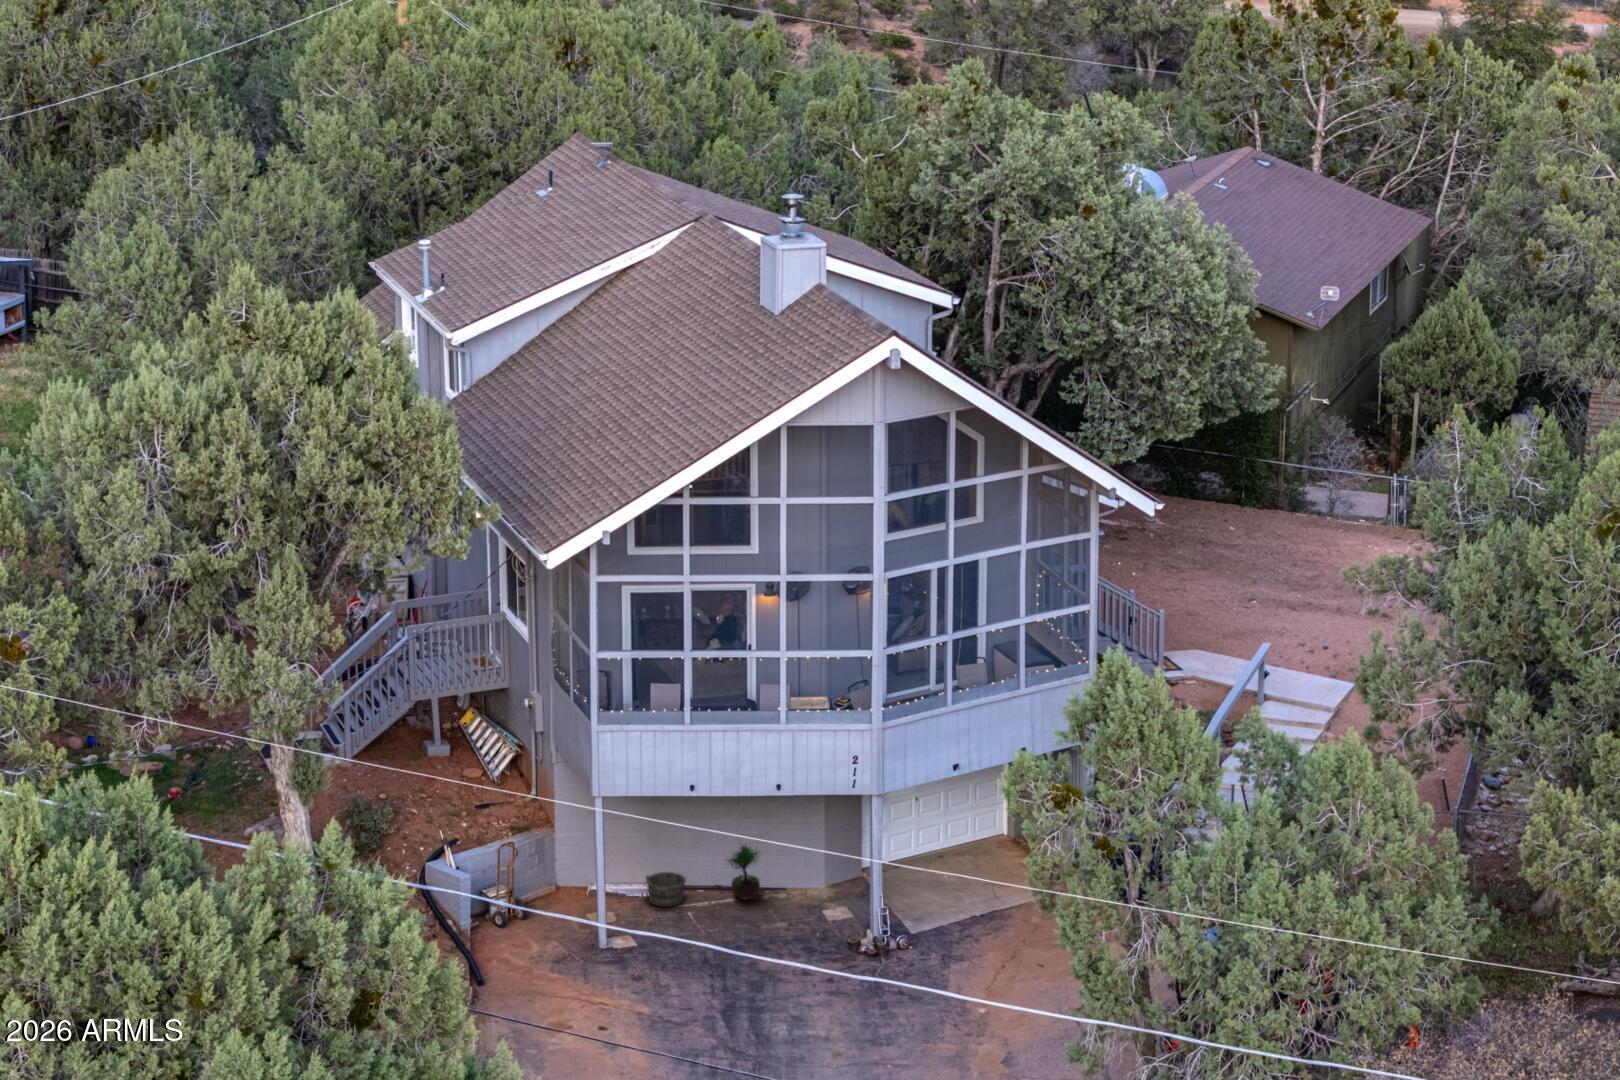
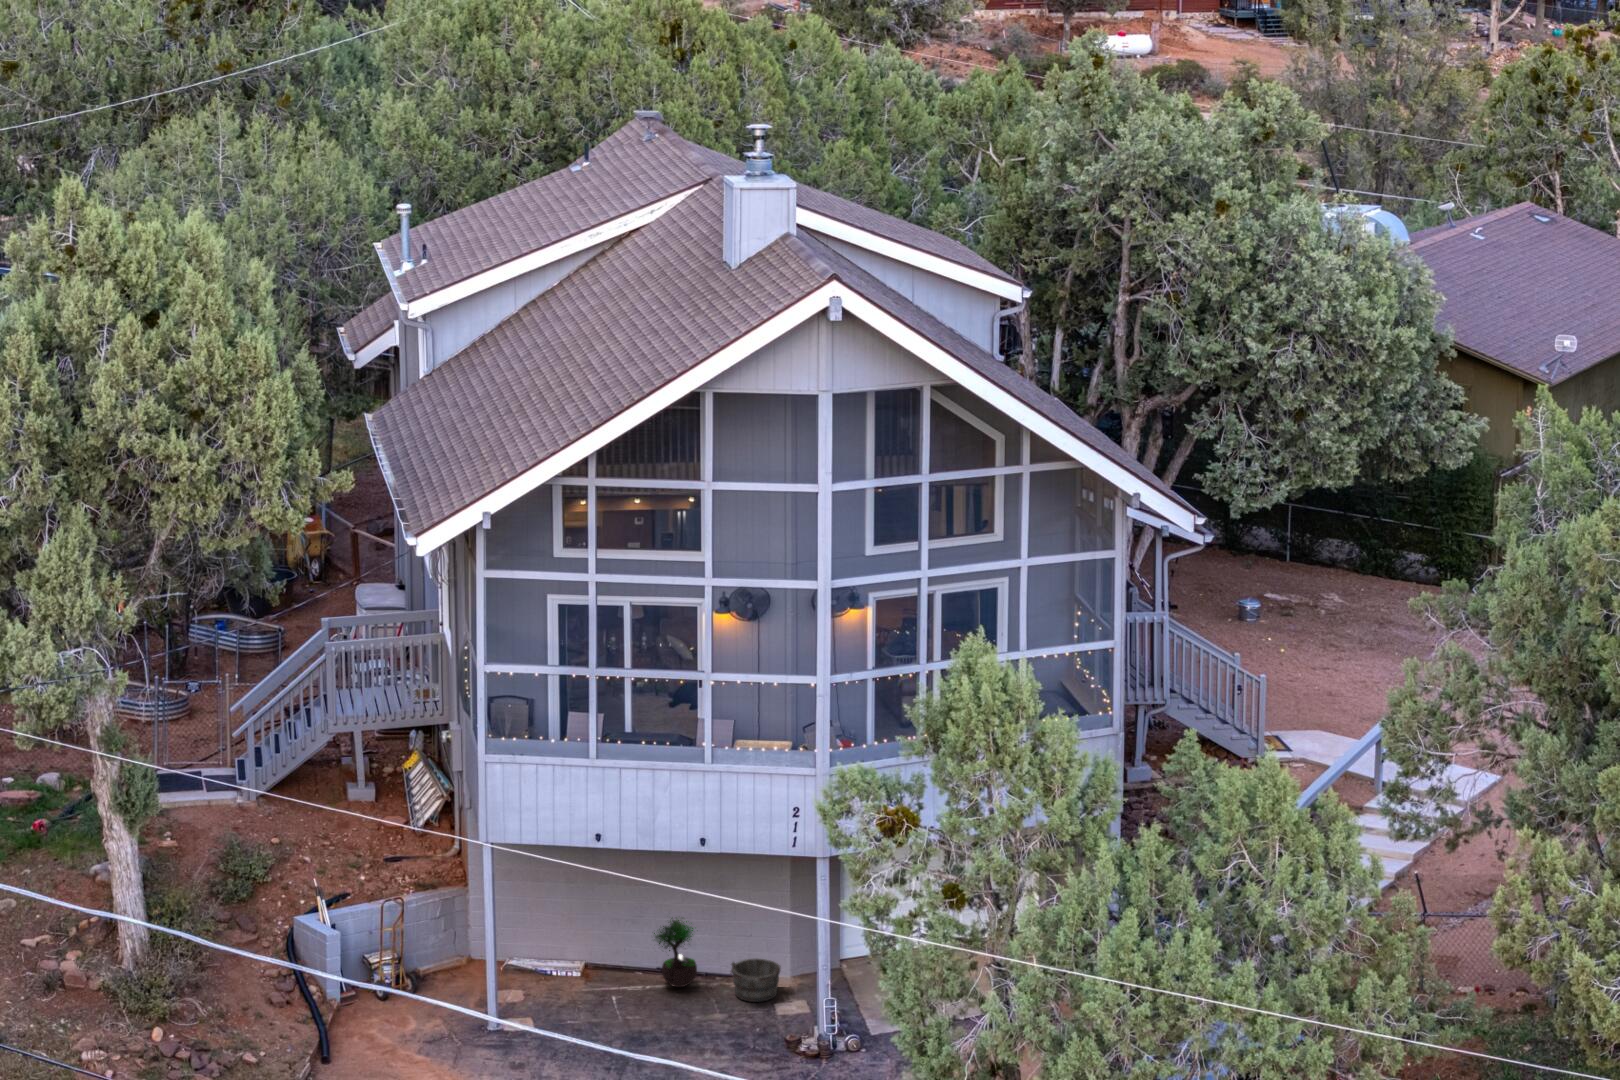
bucket: present [646,872,686,907] -> present [731,958,781,1002]

